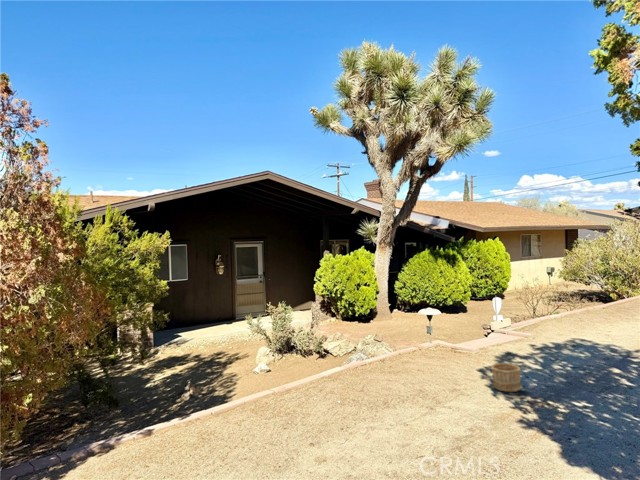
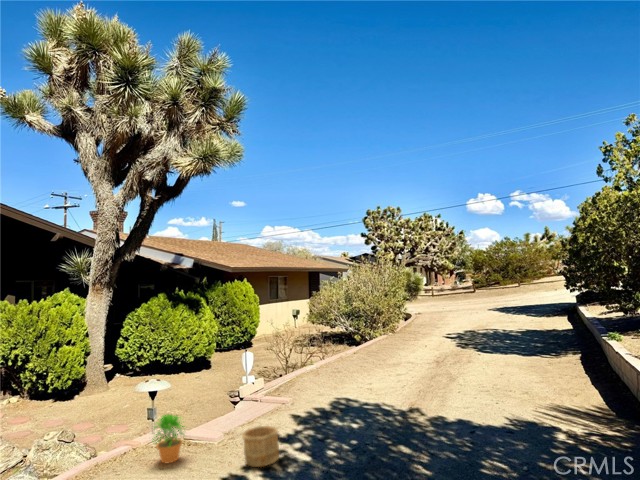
potted plant: none [426,342,452,375] -> present [153,414,185,463]

